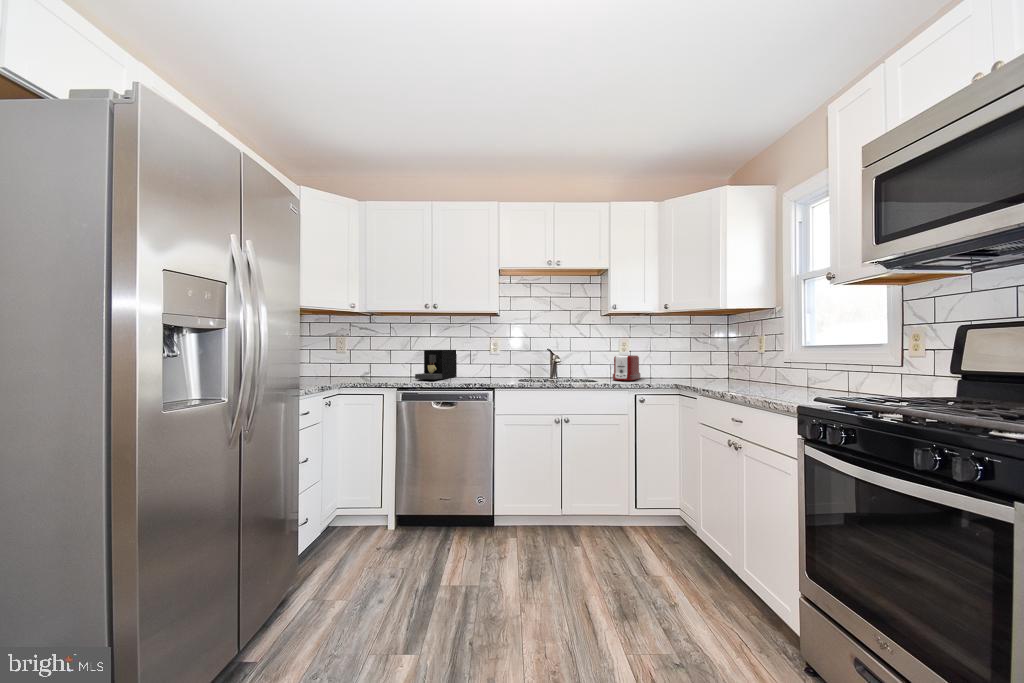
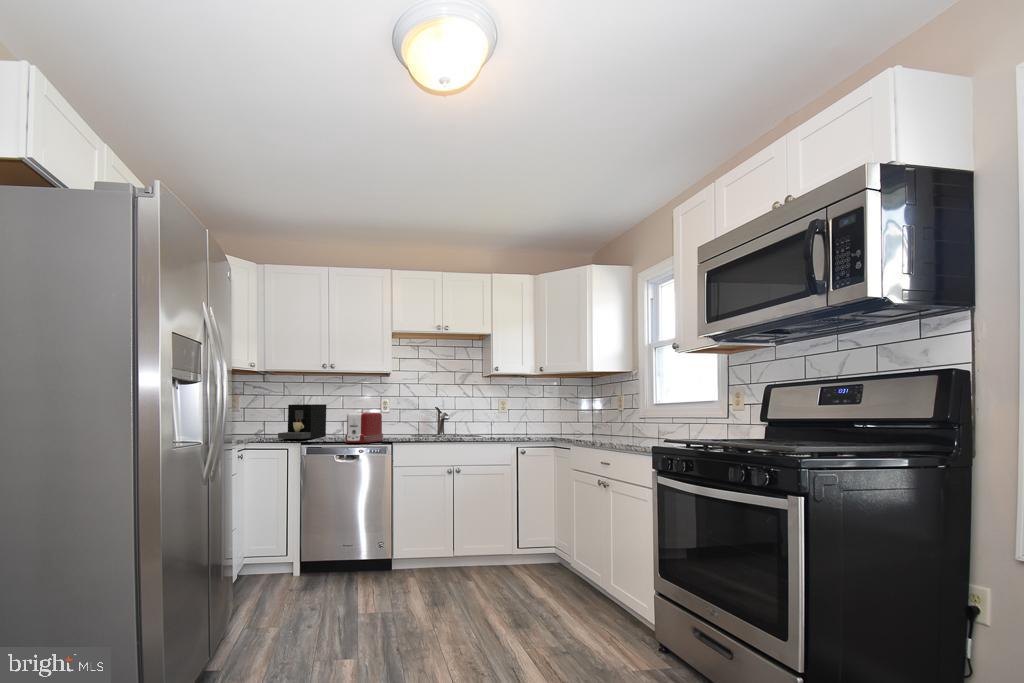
toaster: present [613,355,641,381] -> present [345,413,383,443]

